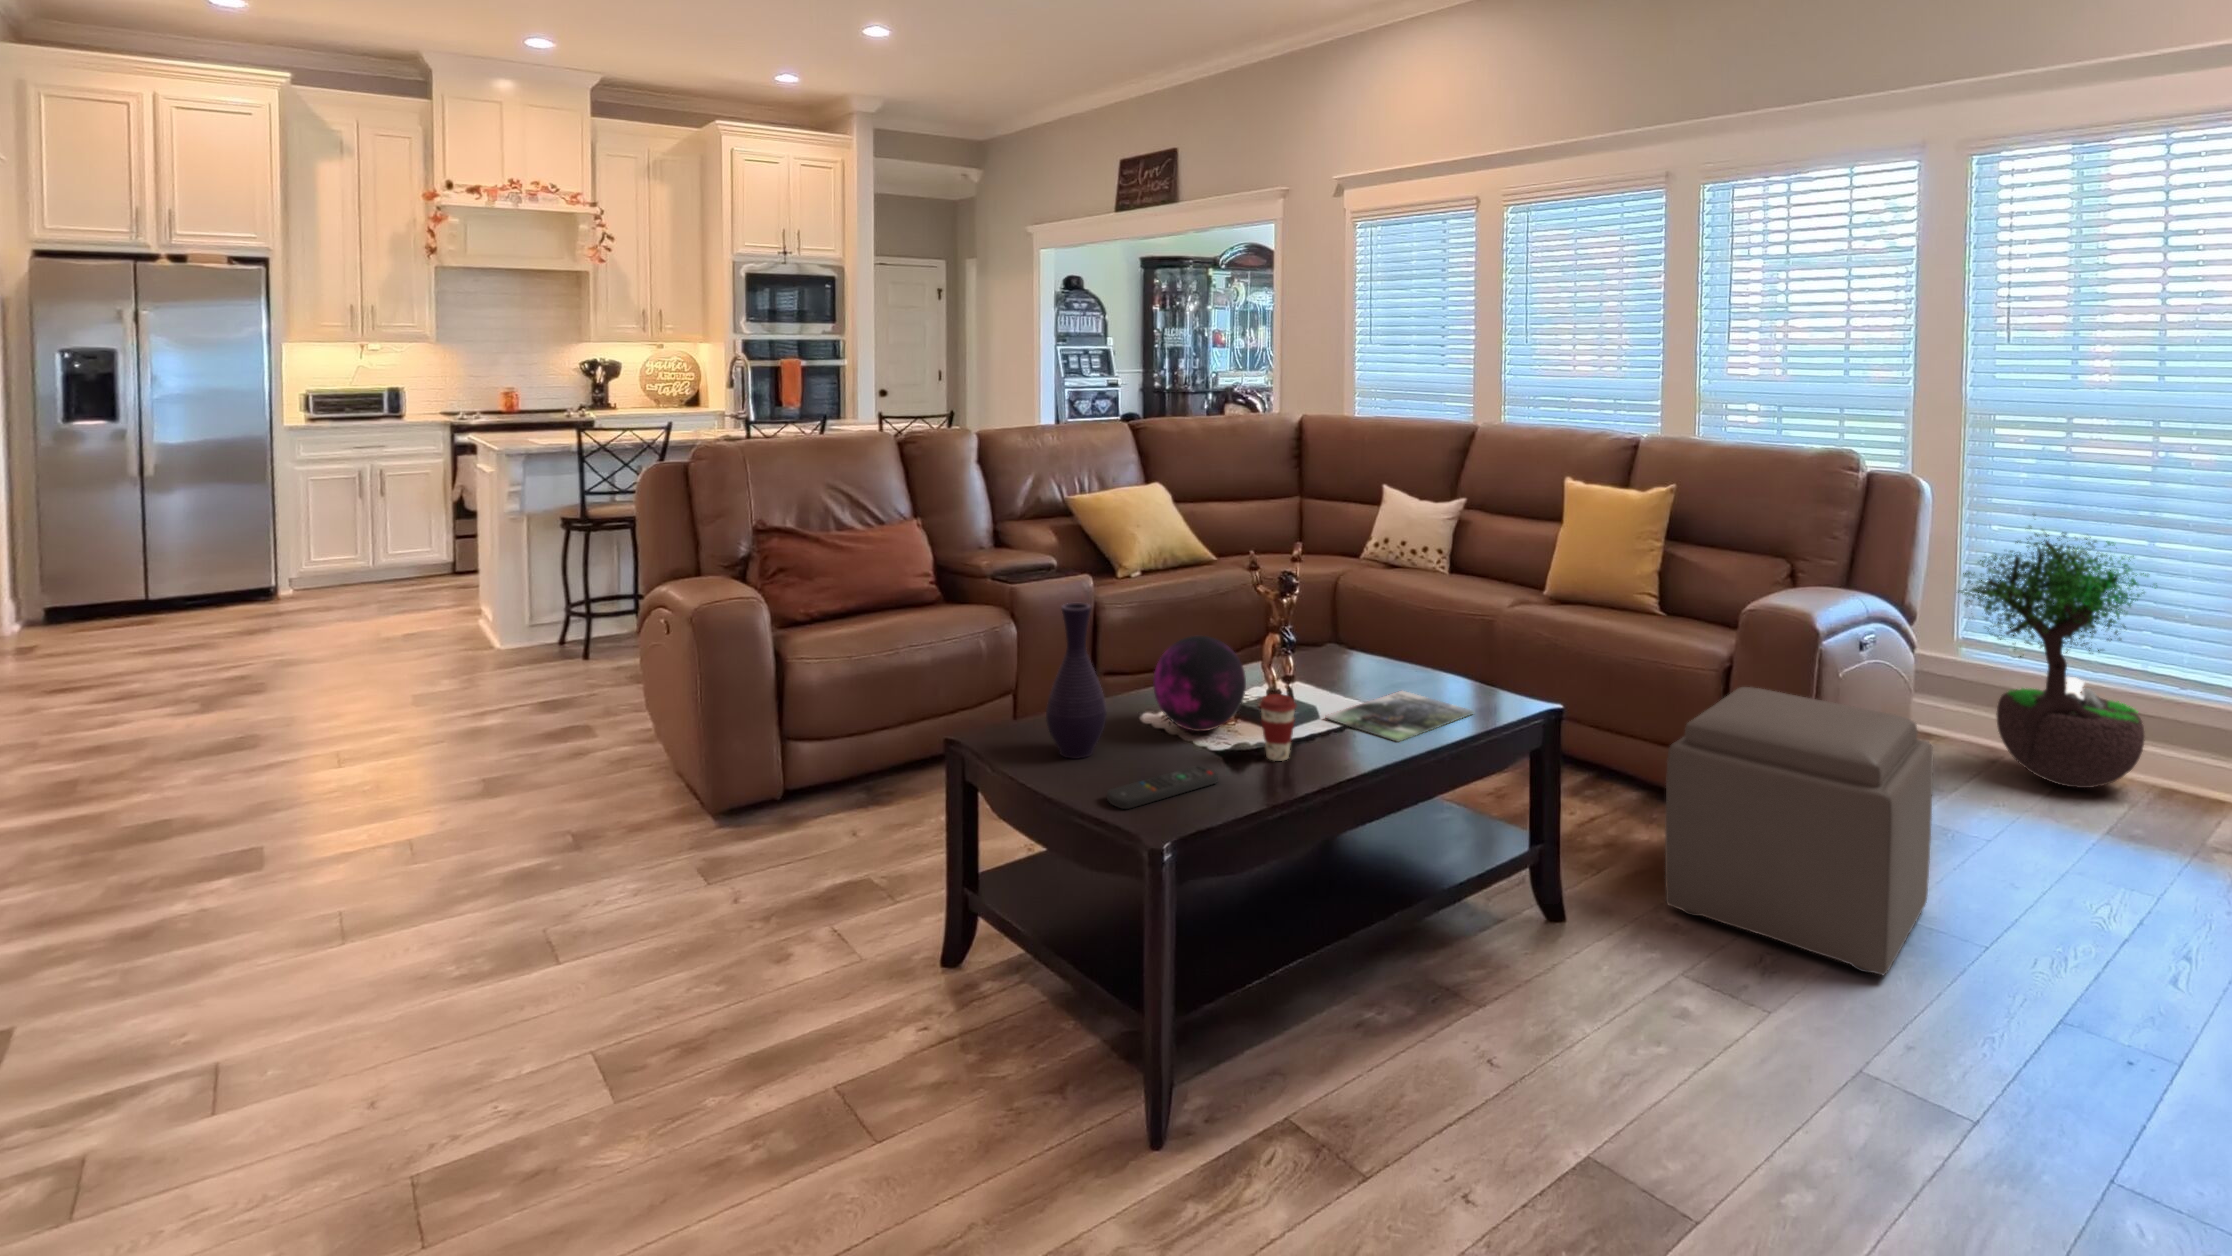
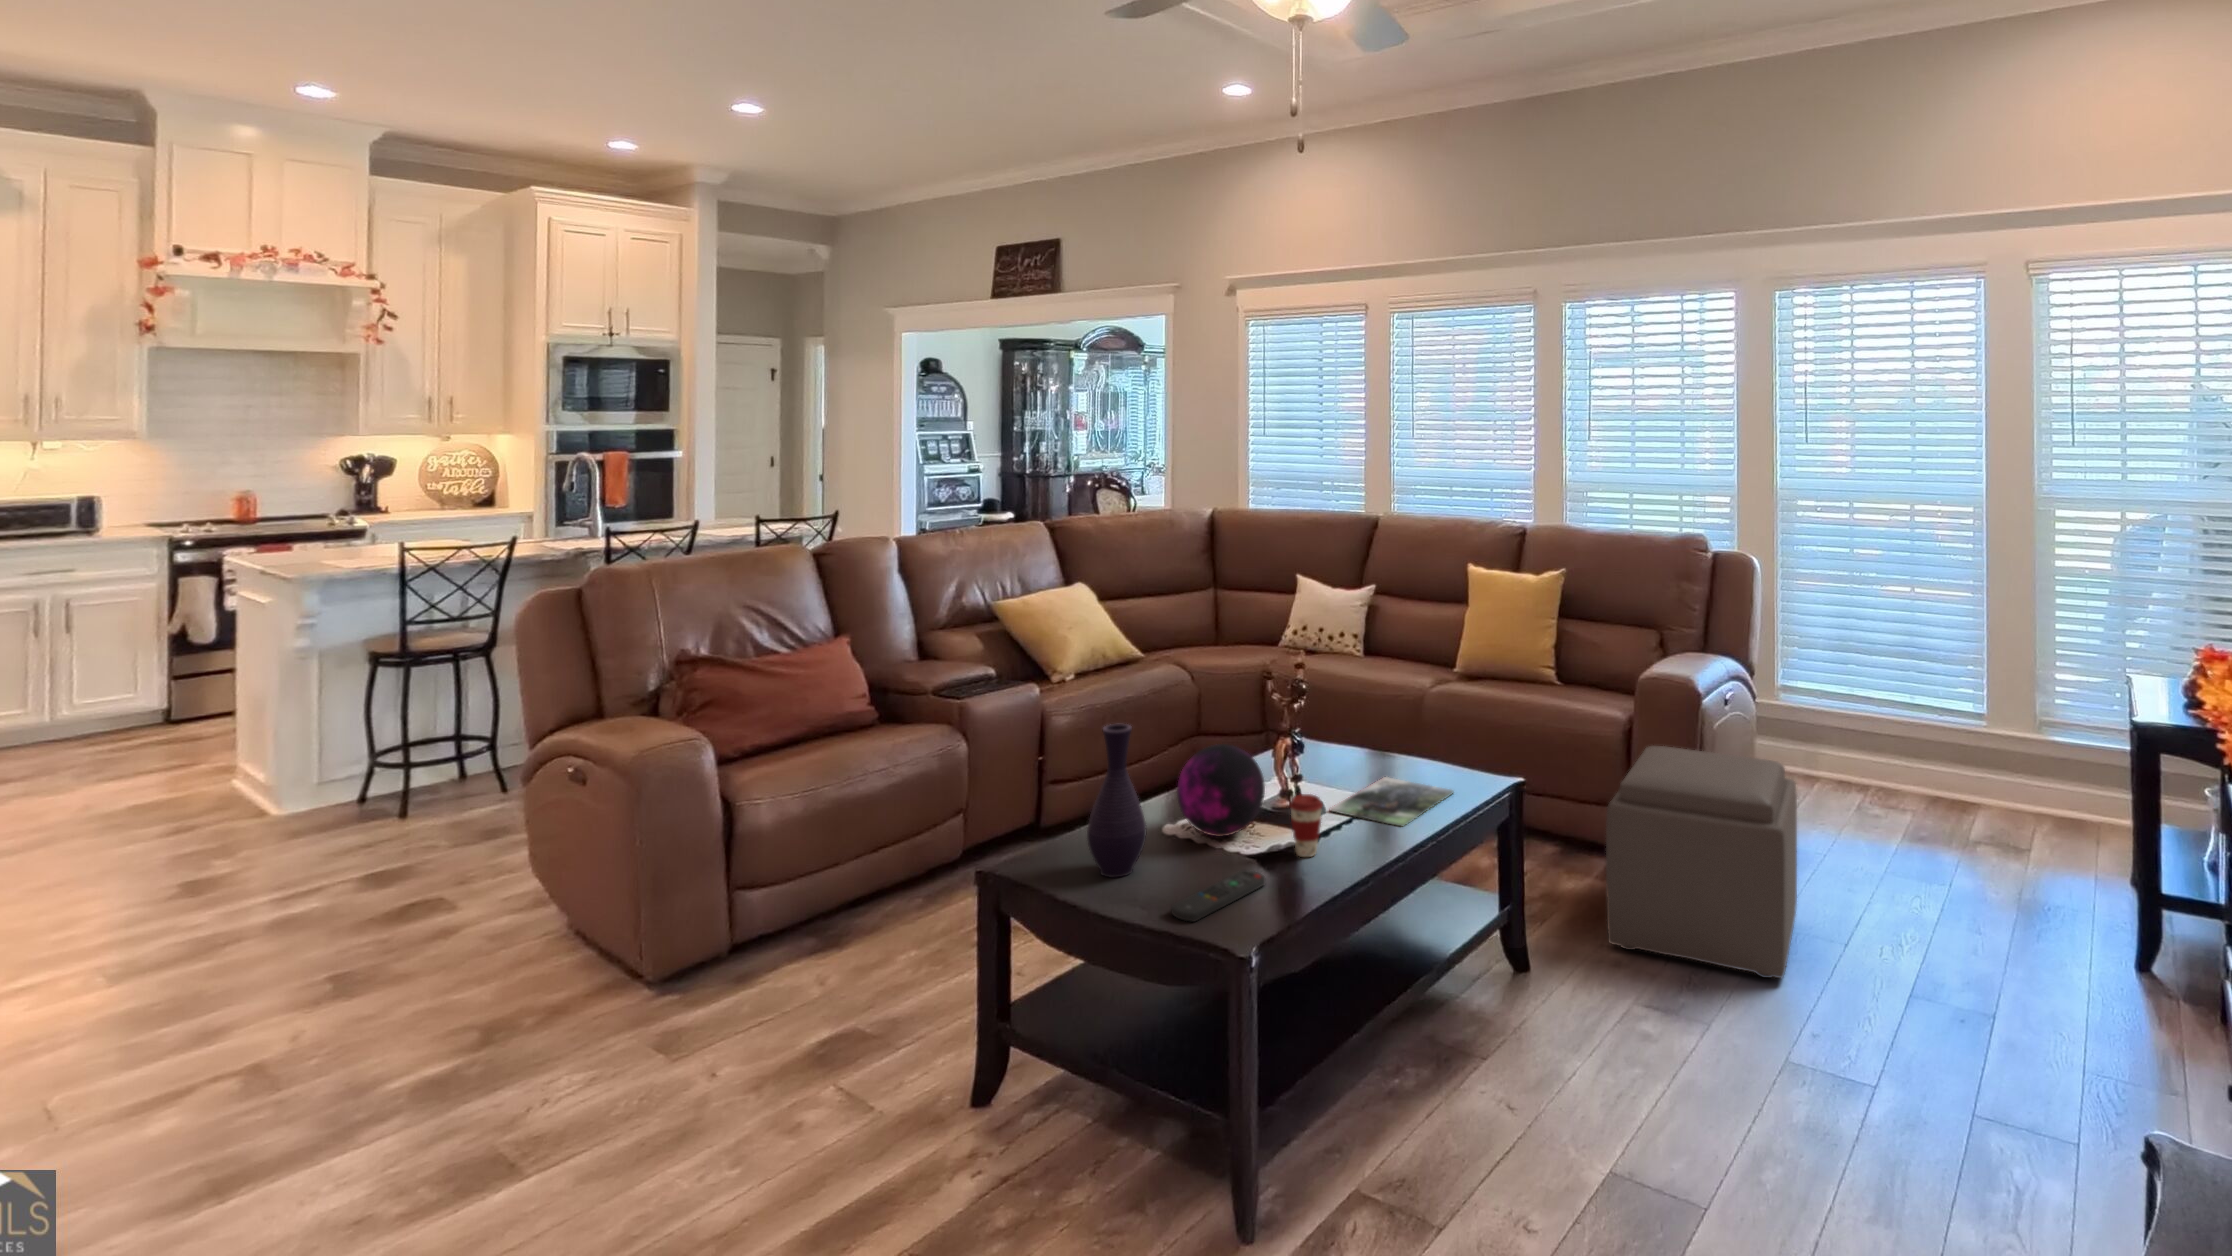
potted tree: present [1958,534,2157,788] -> none [1784,582,1922,802]

